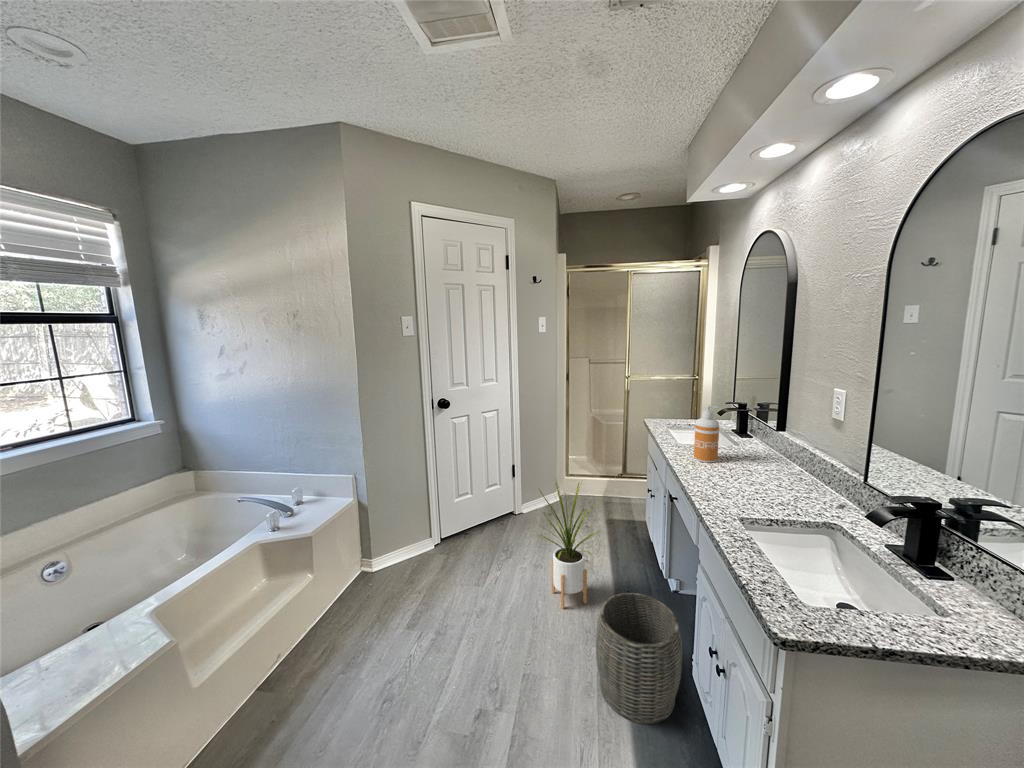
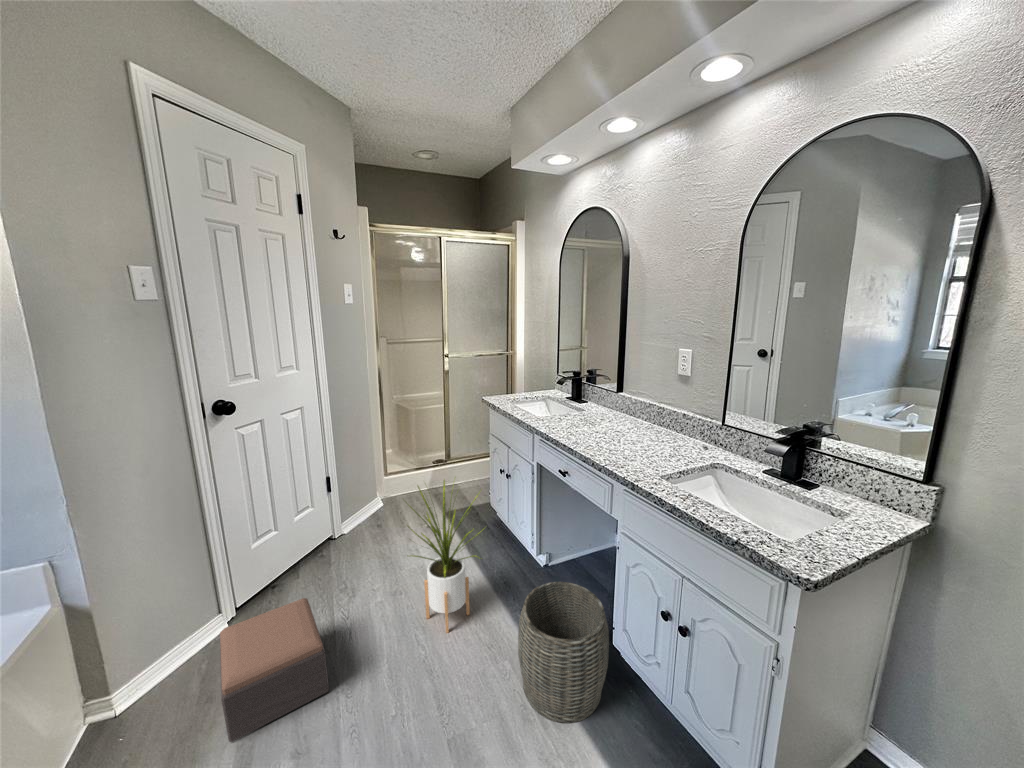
soap dispenser: present [694,405,719,462] -> none [566,373,589,430]
footstool: none [410,543,475,612] -> present [220,598,329,742]

